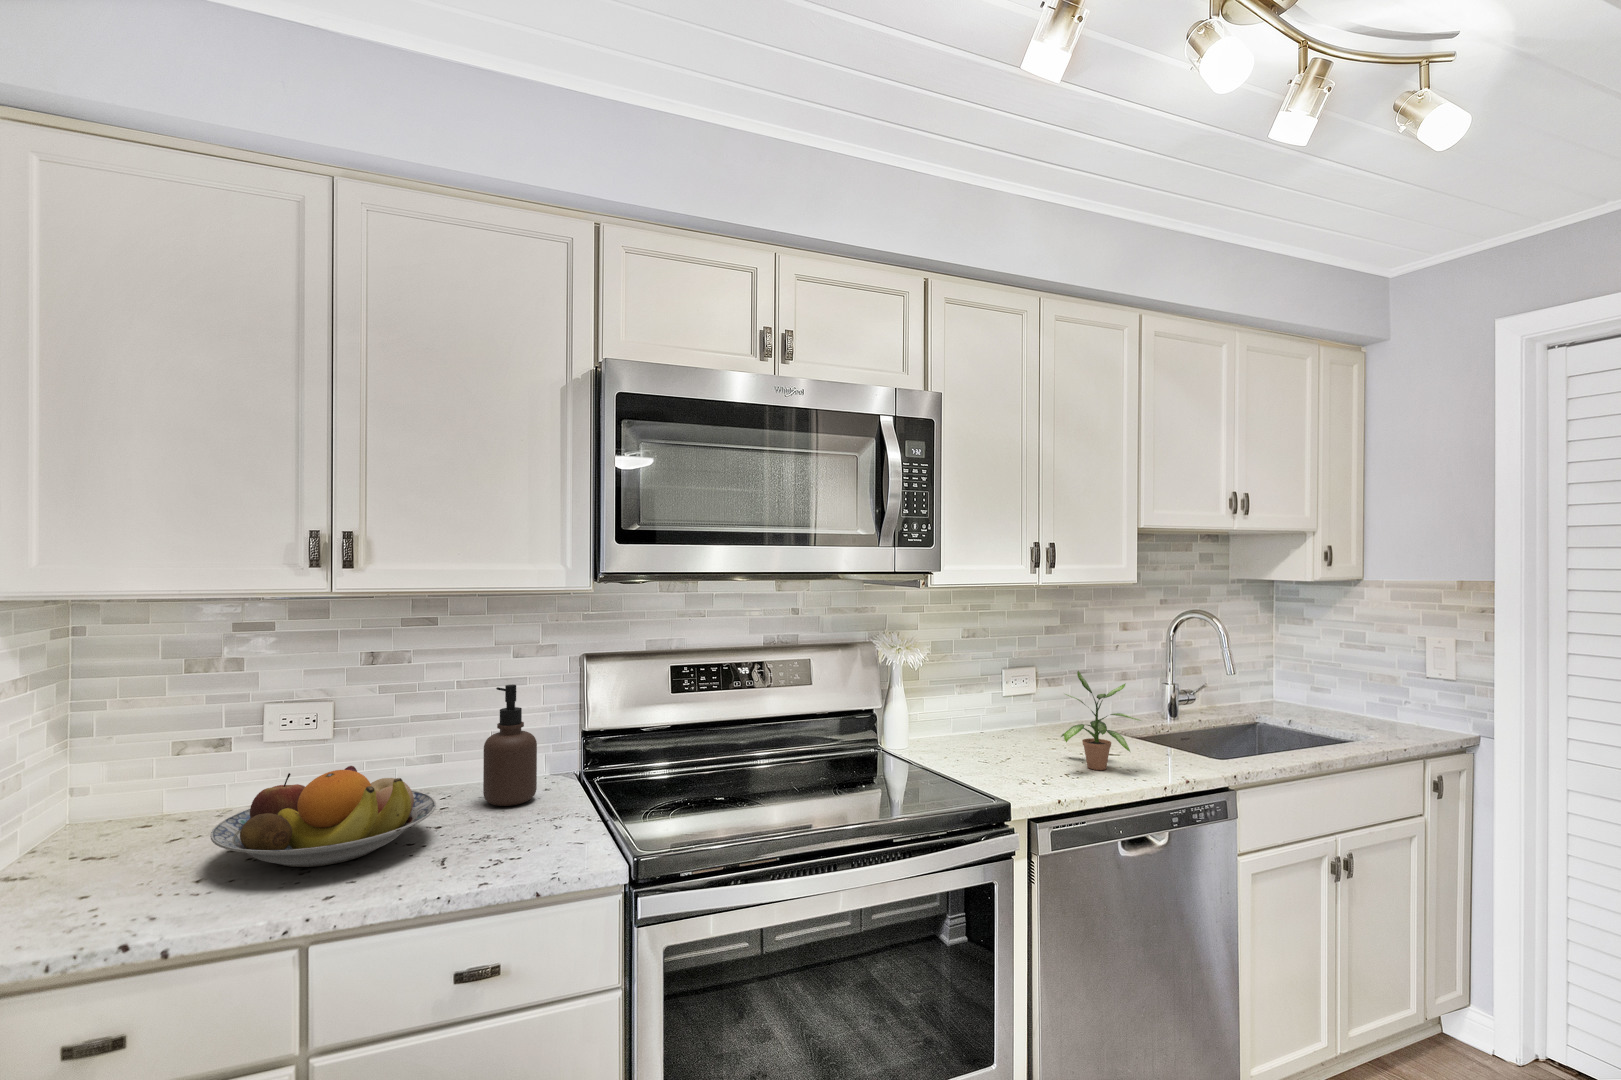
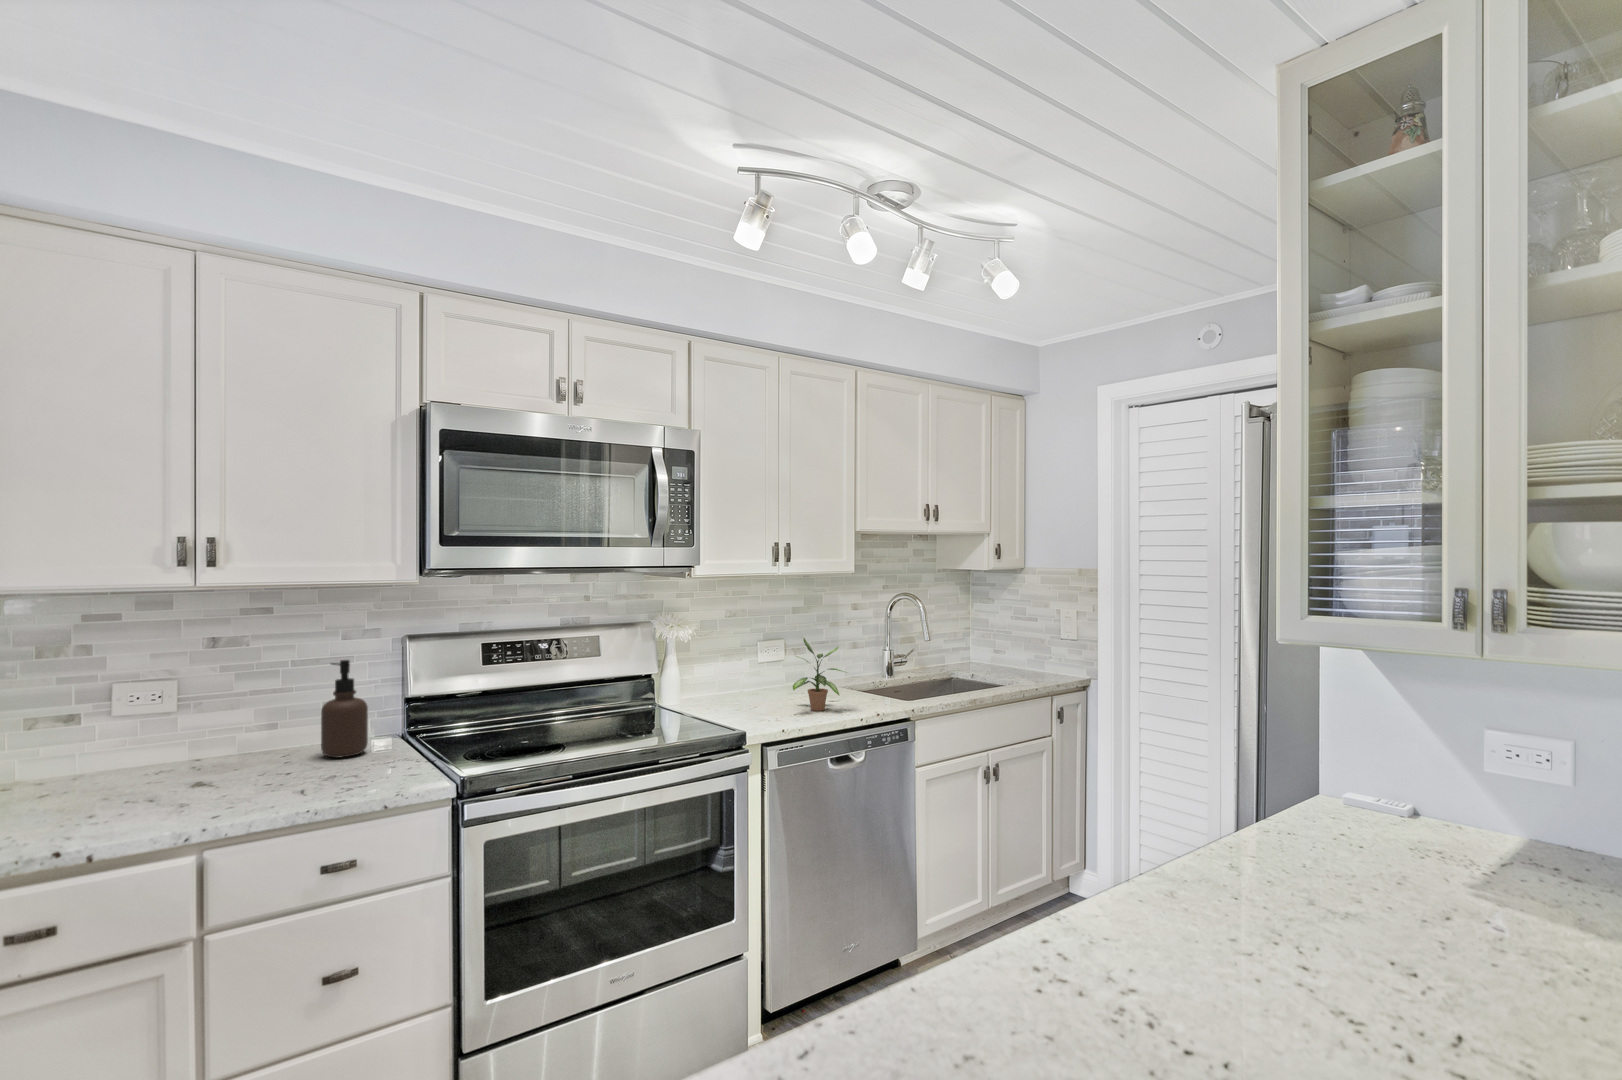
fruit bowl: present [210,766,436,867] -> none [98,727,290,802]

